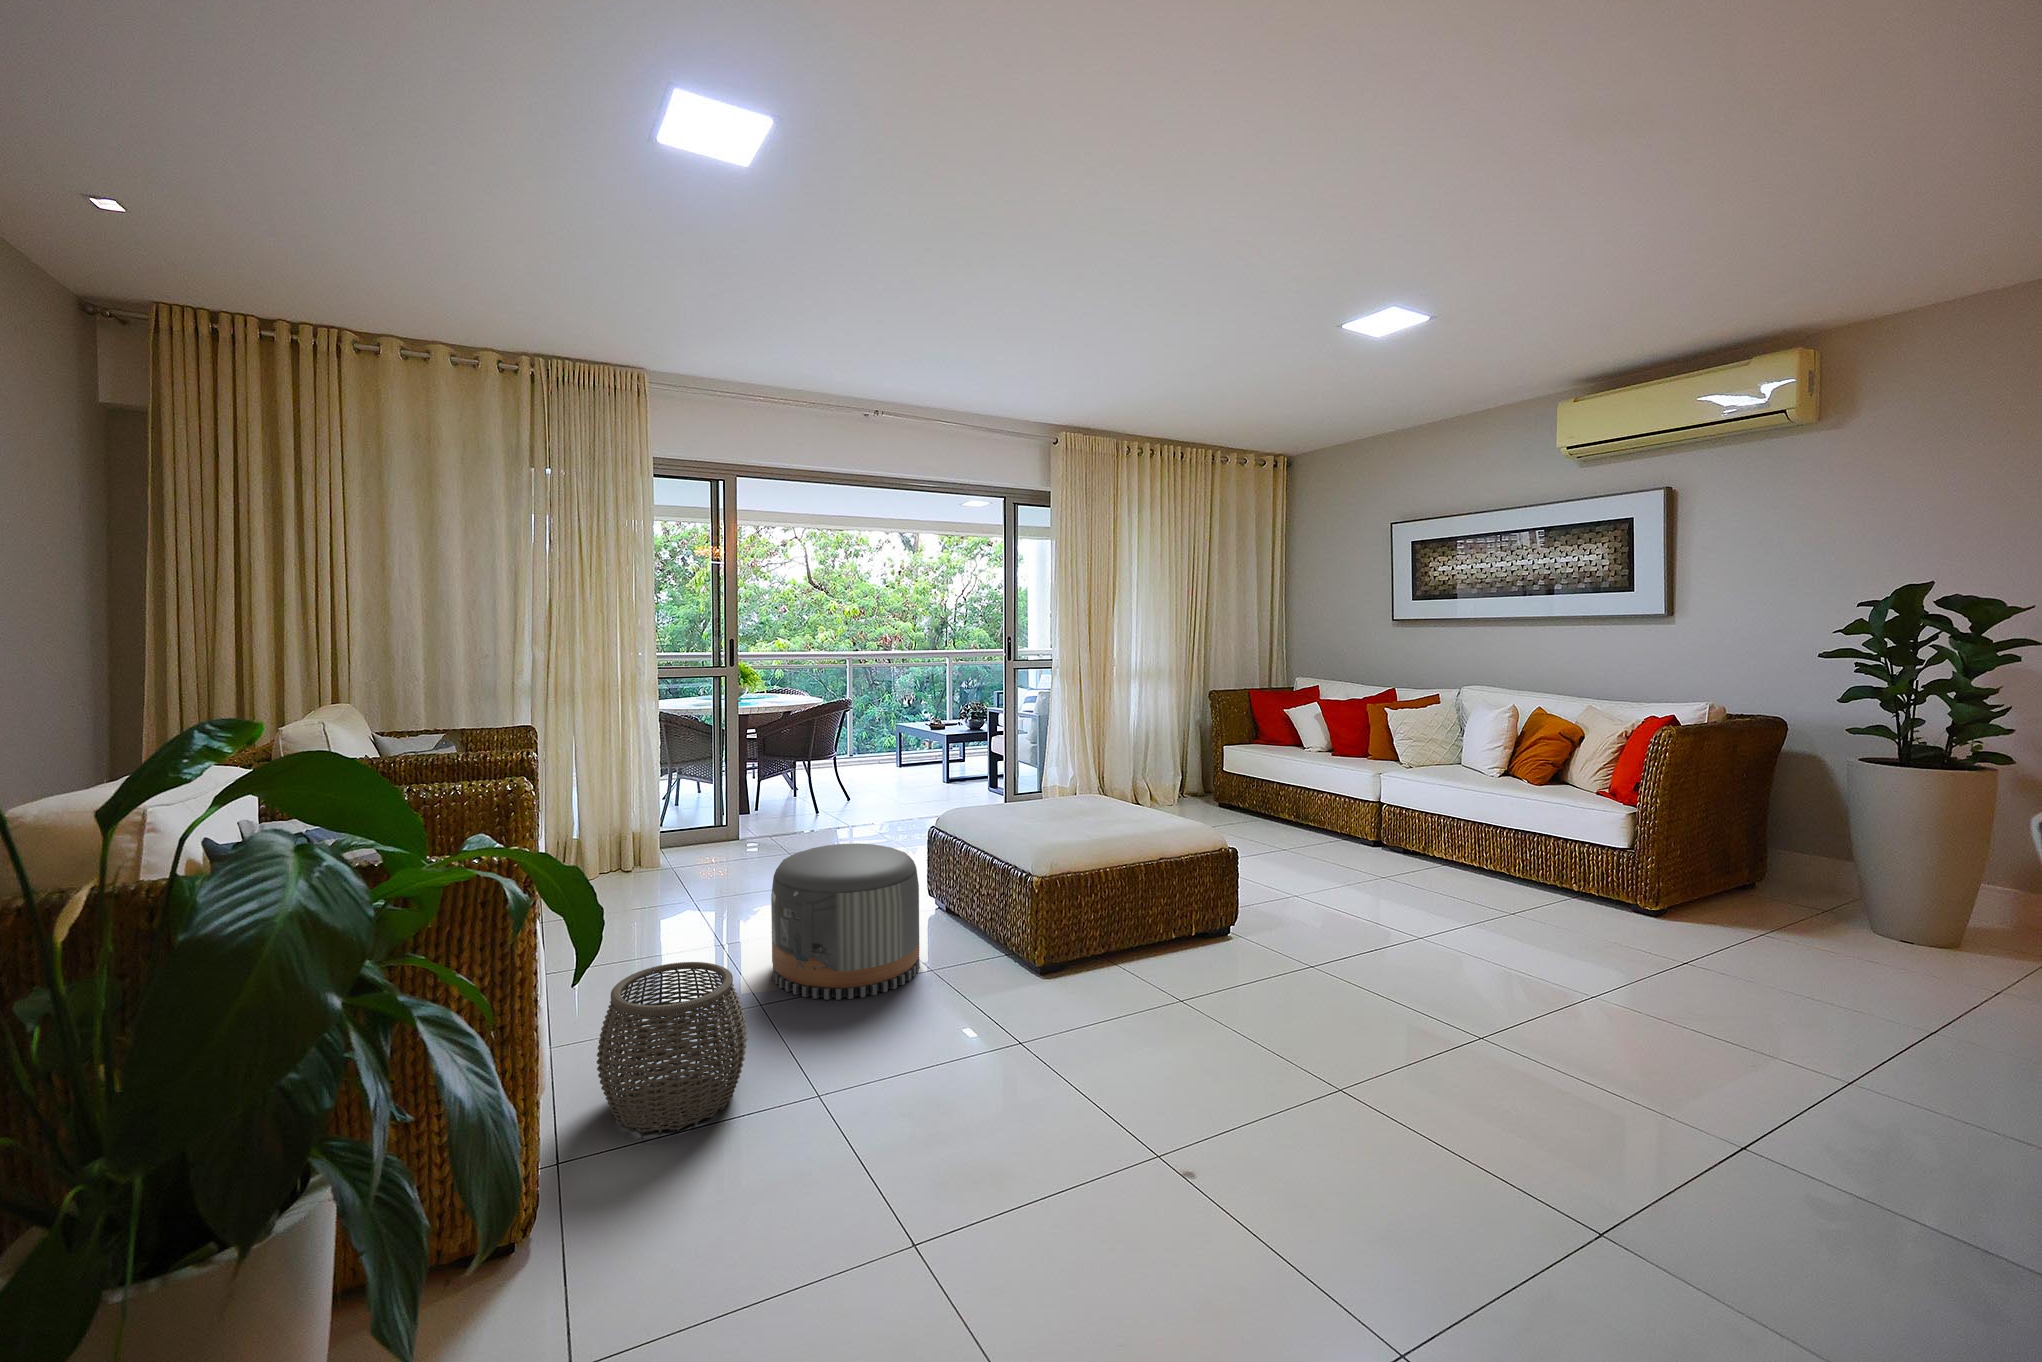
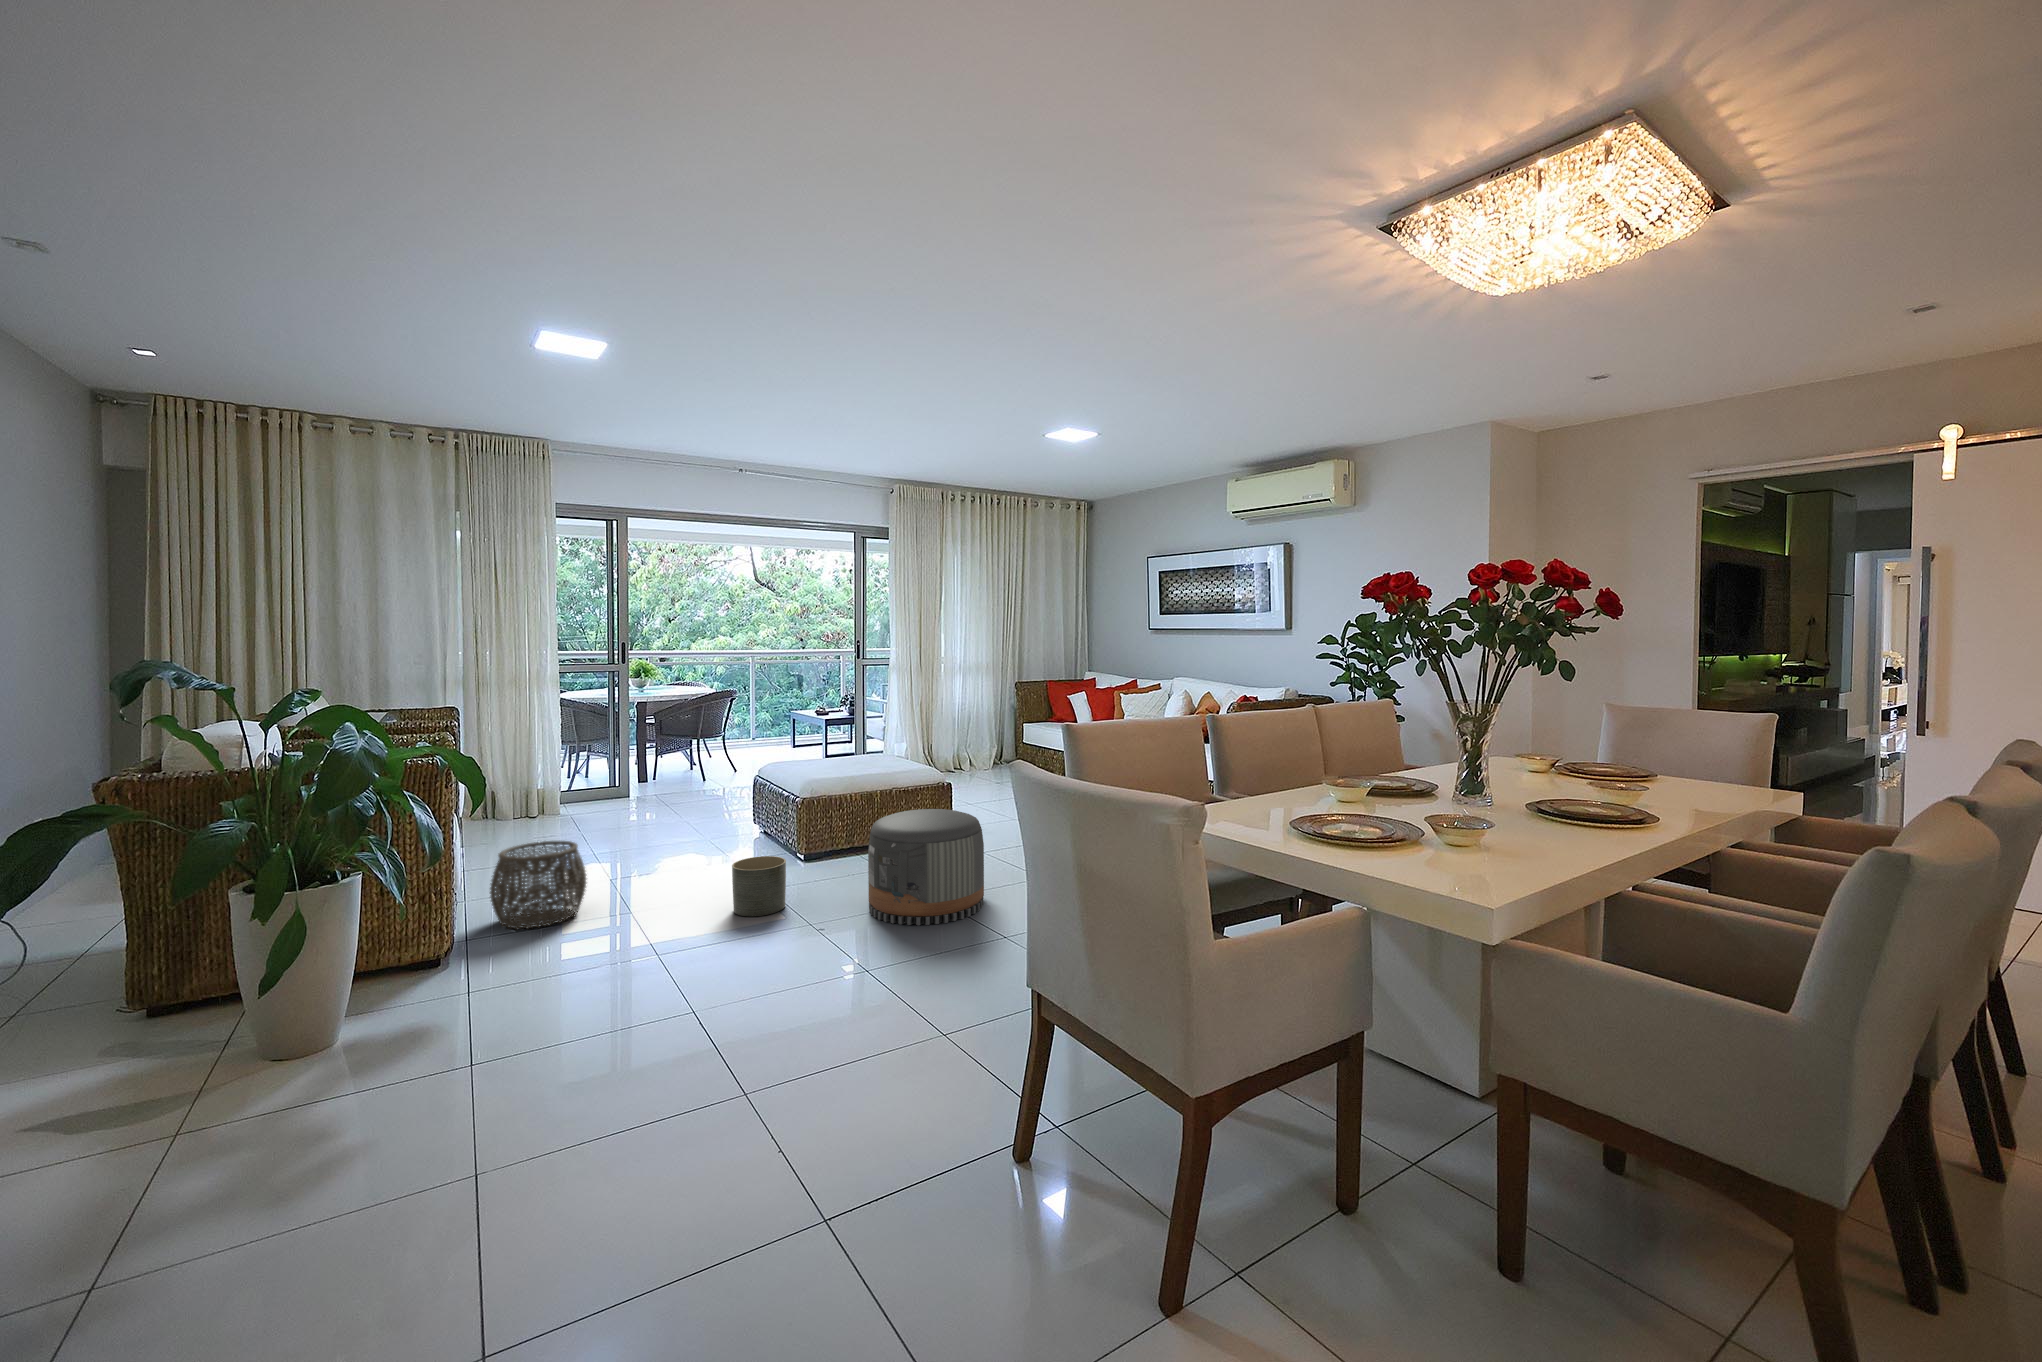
pouf: present [771,843,919,1000] -> present [868,809,984,925]
planter: none [989,999,1078,1122] -> present [732,856,786,916]

